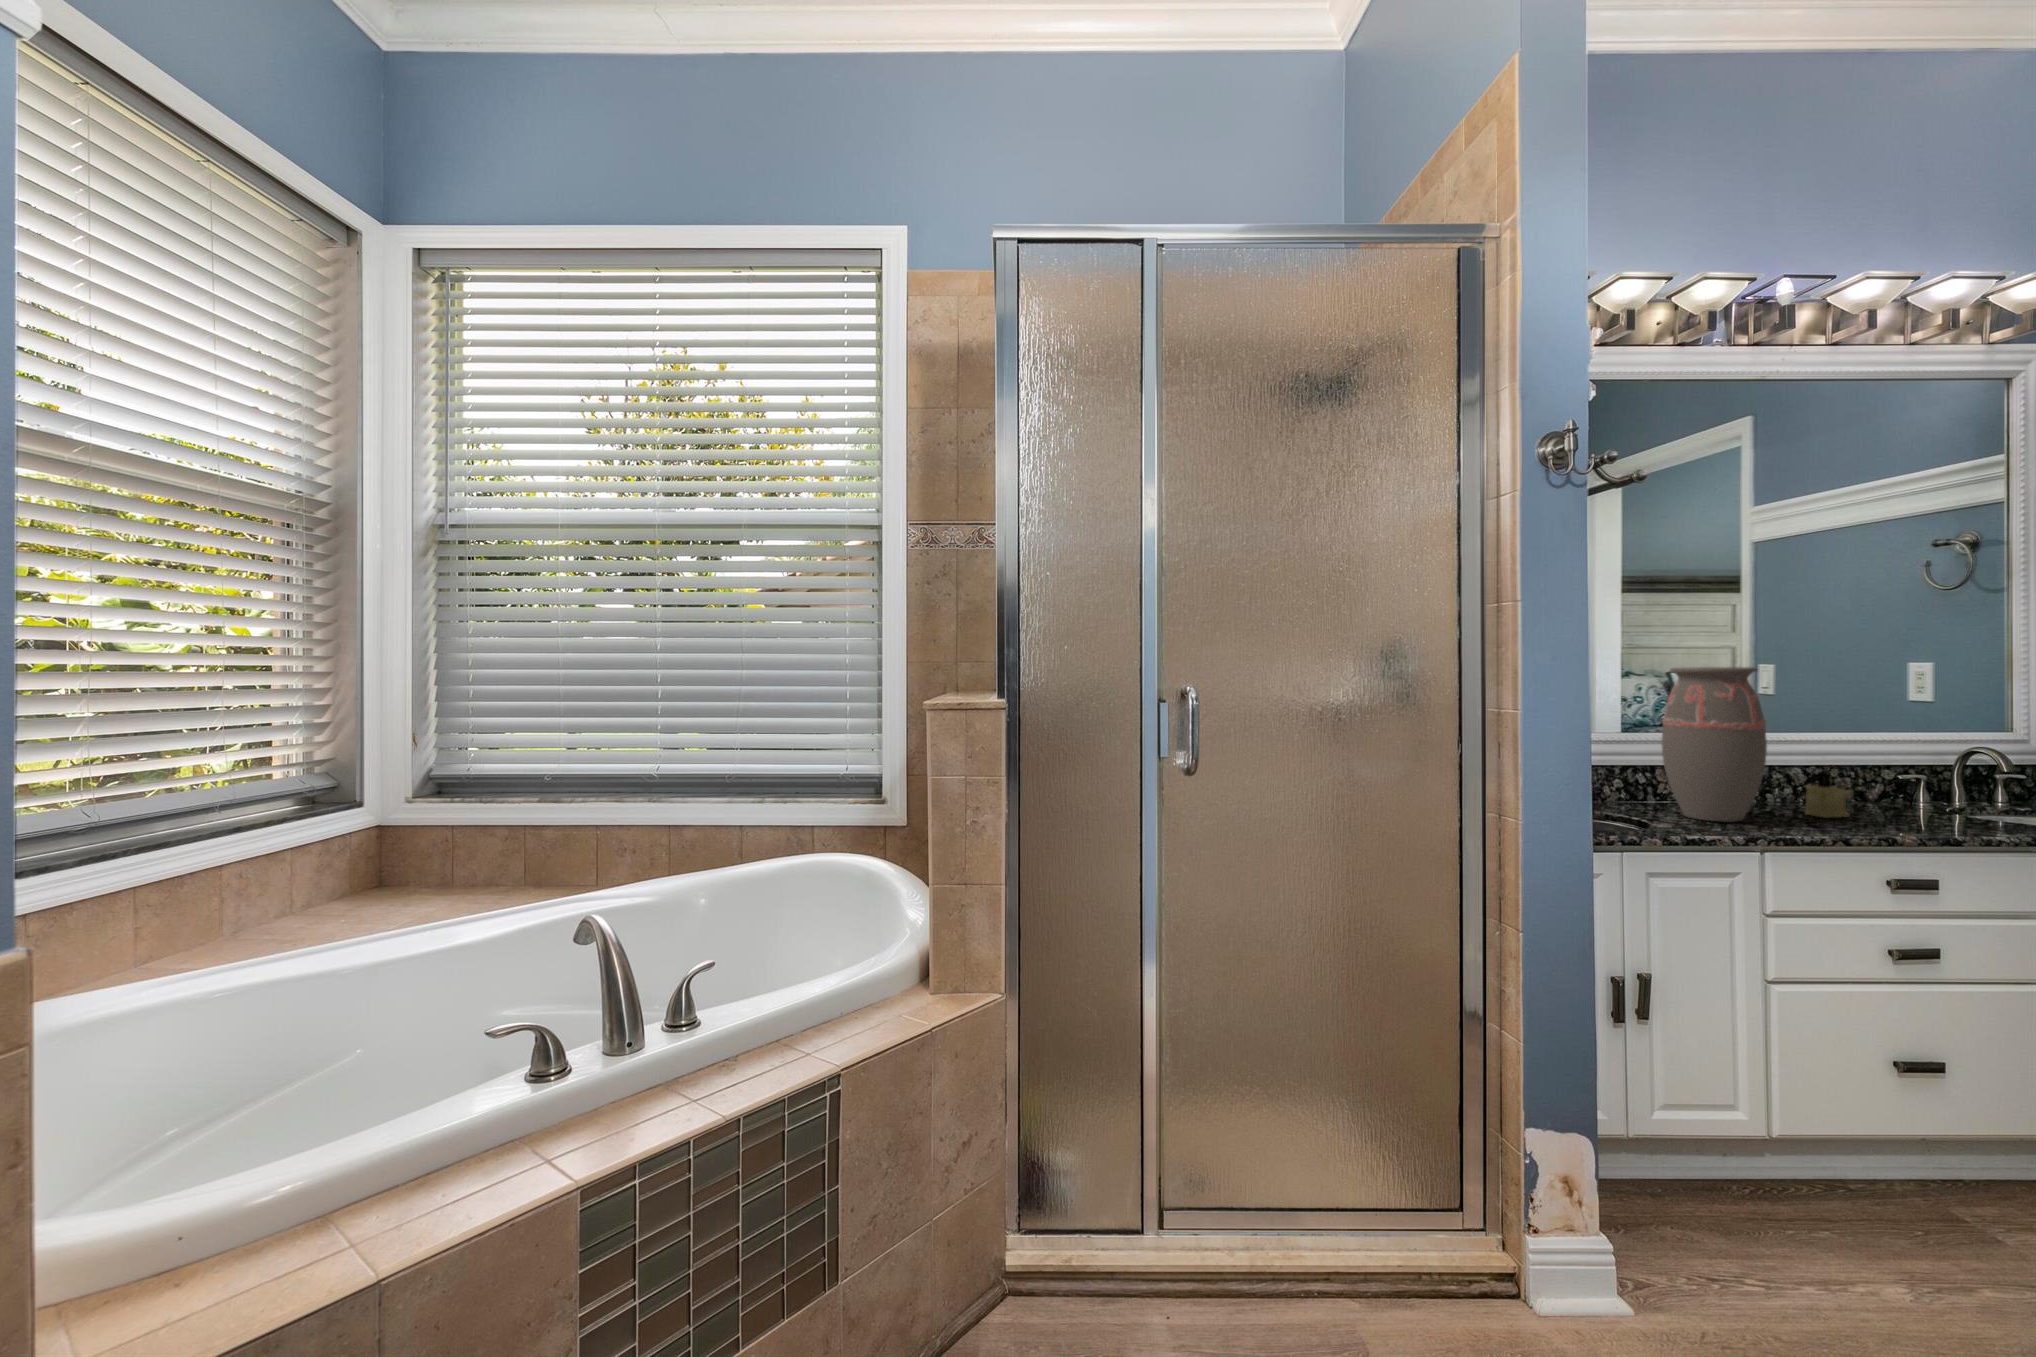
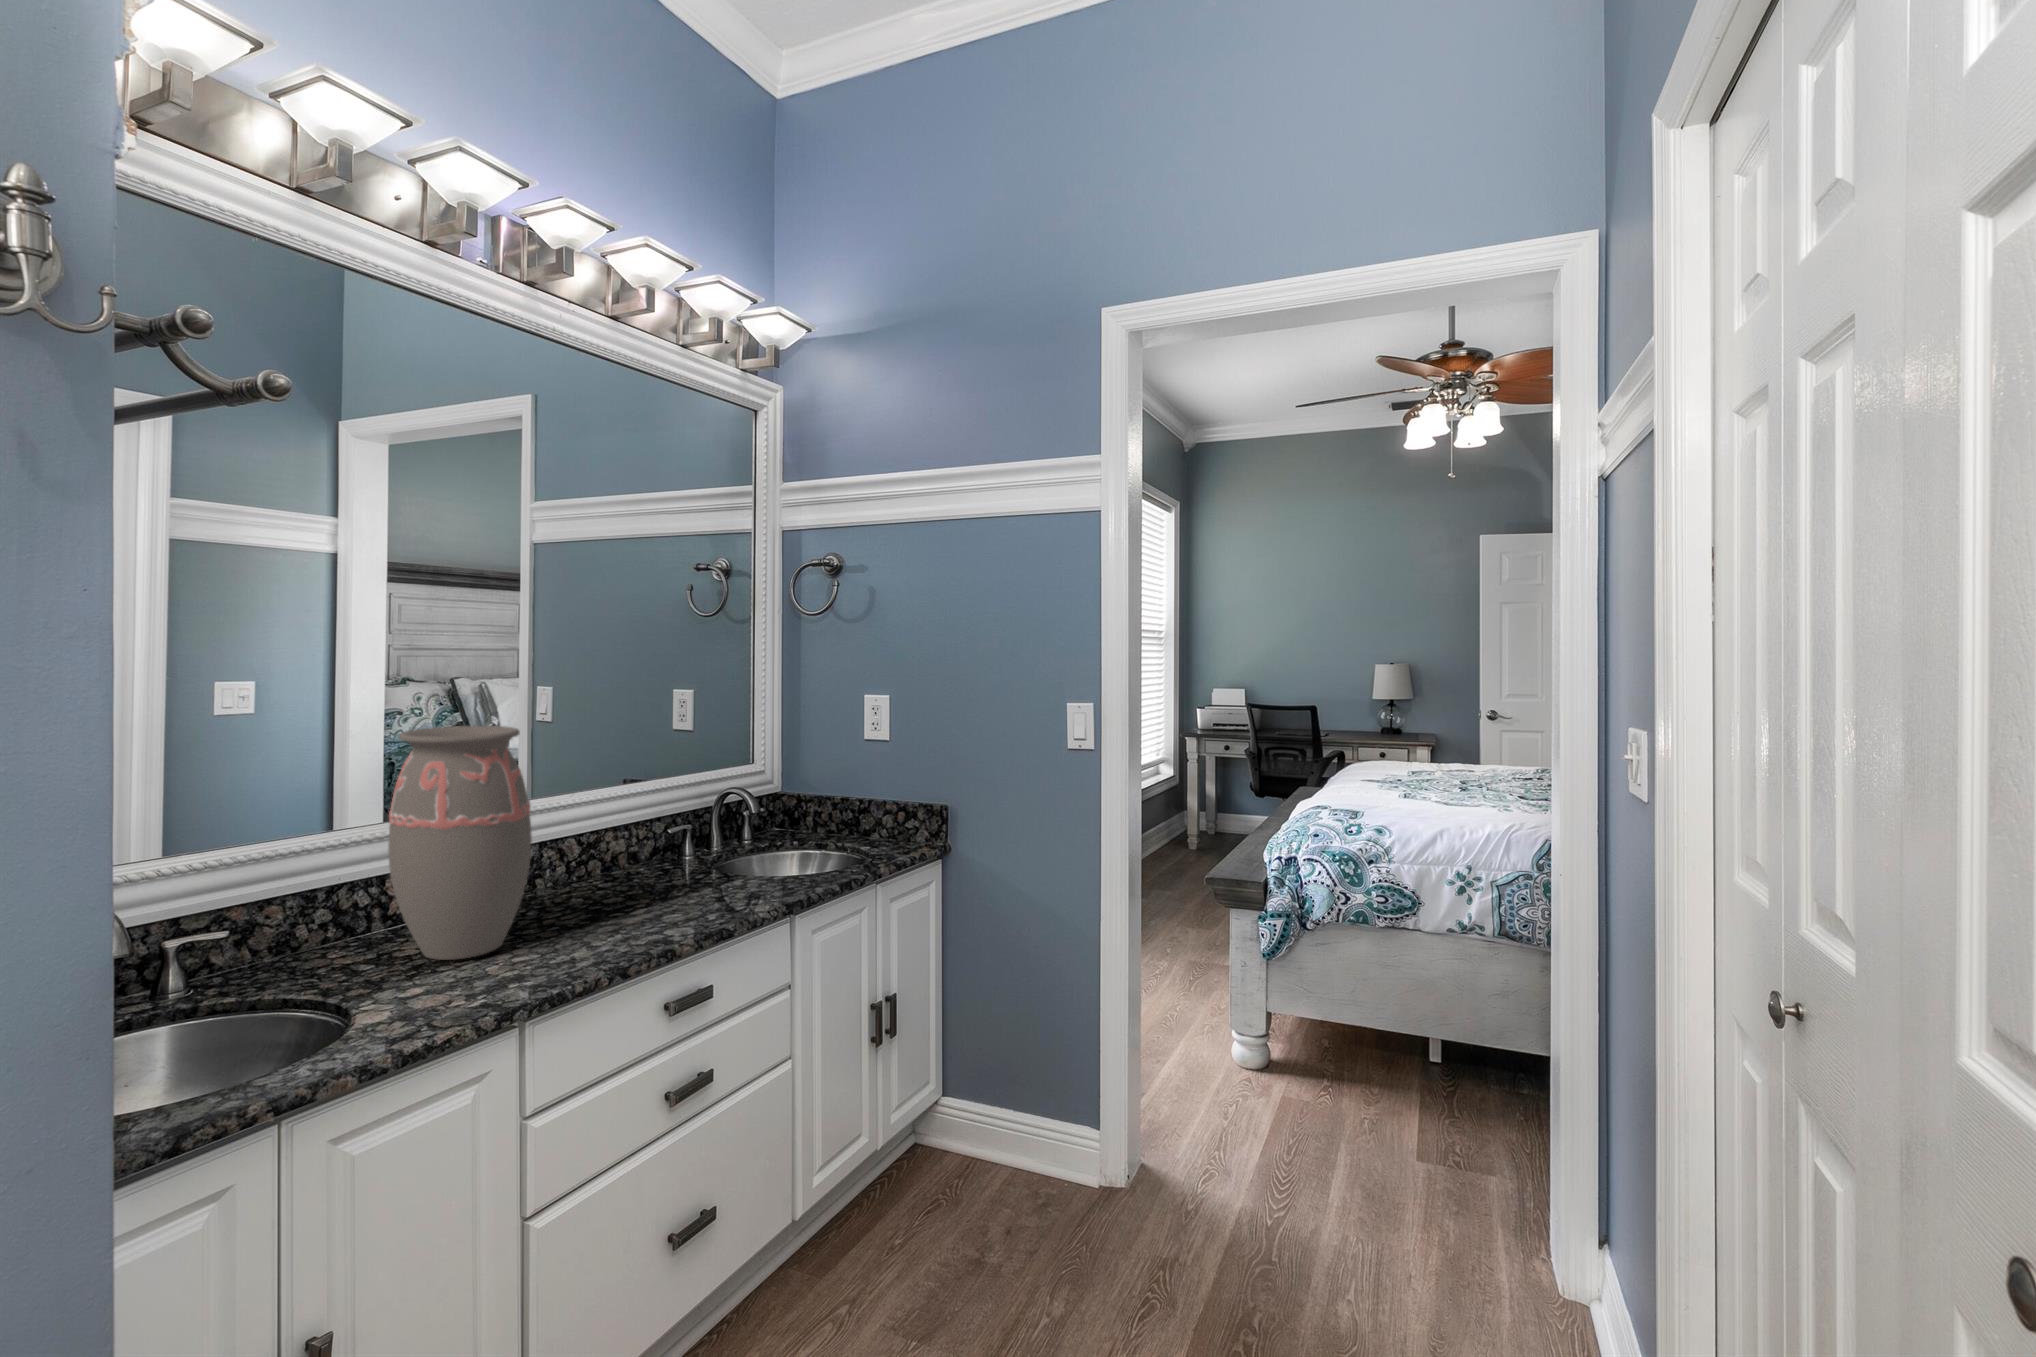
candle: present [1805,773,1849,818] -> none [578,847,624,906]

